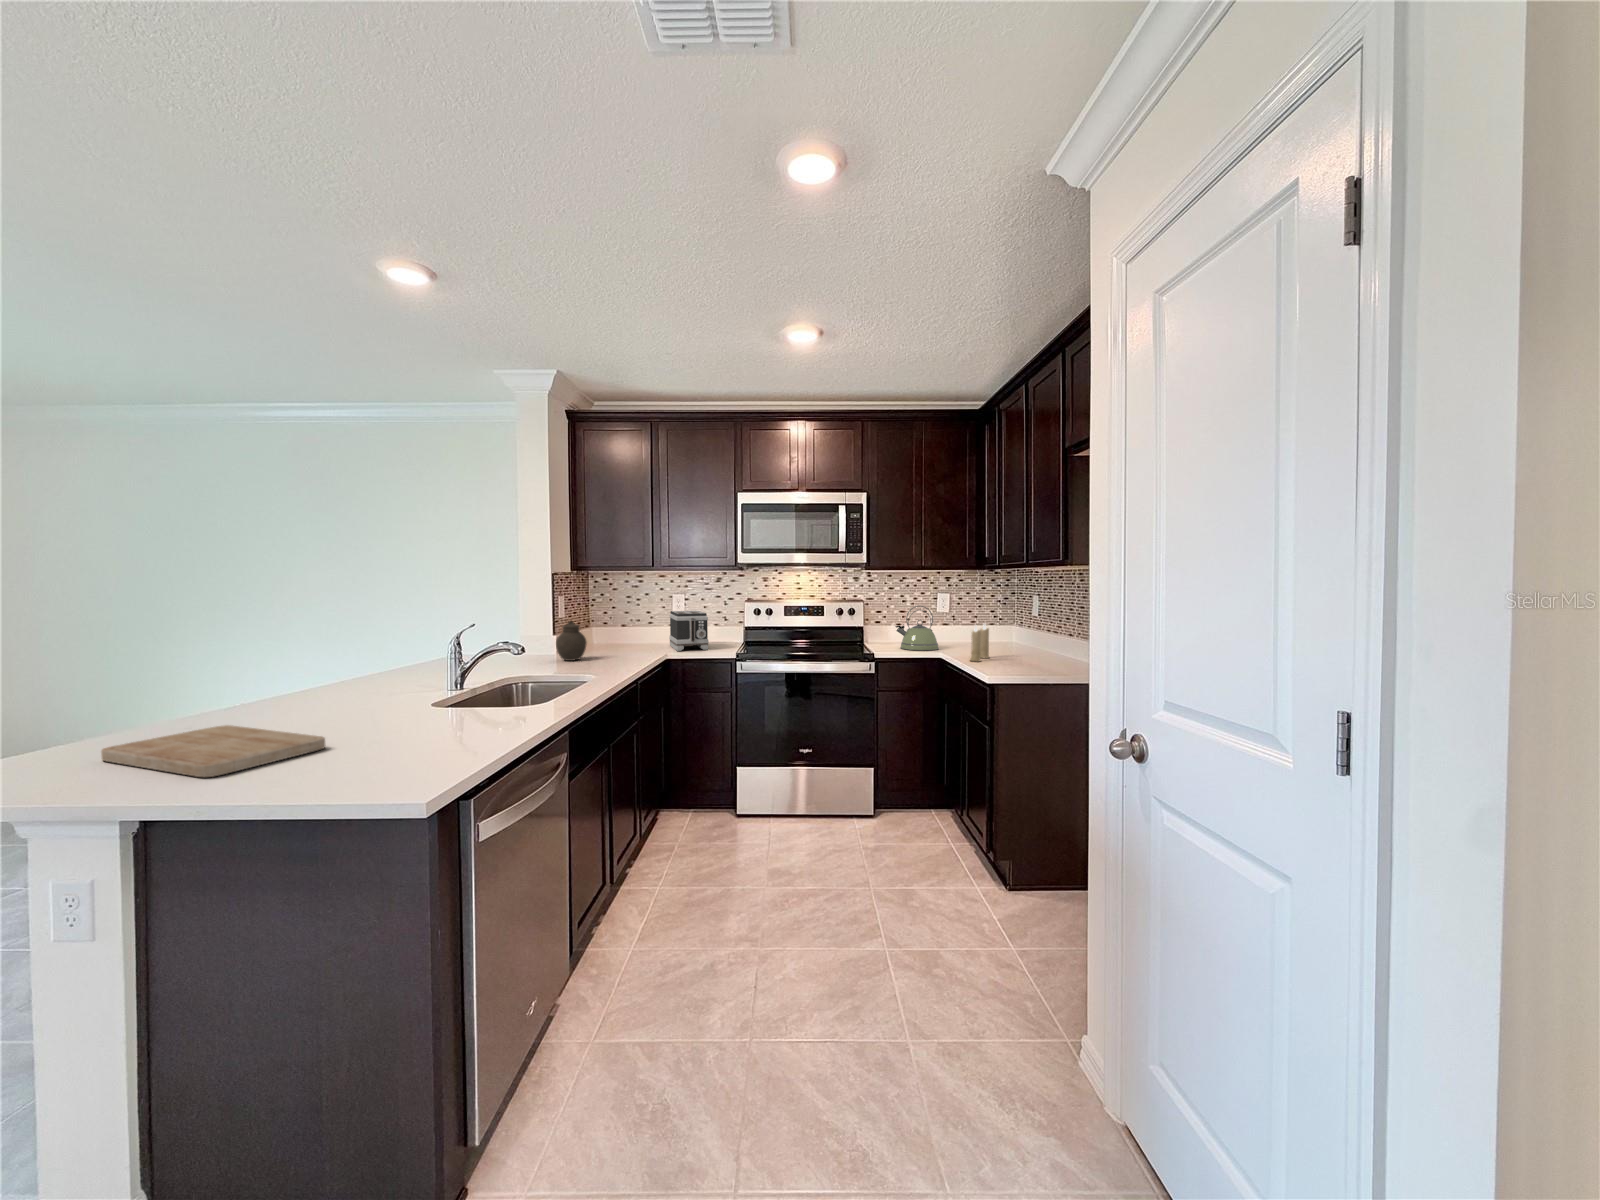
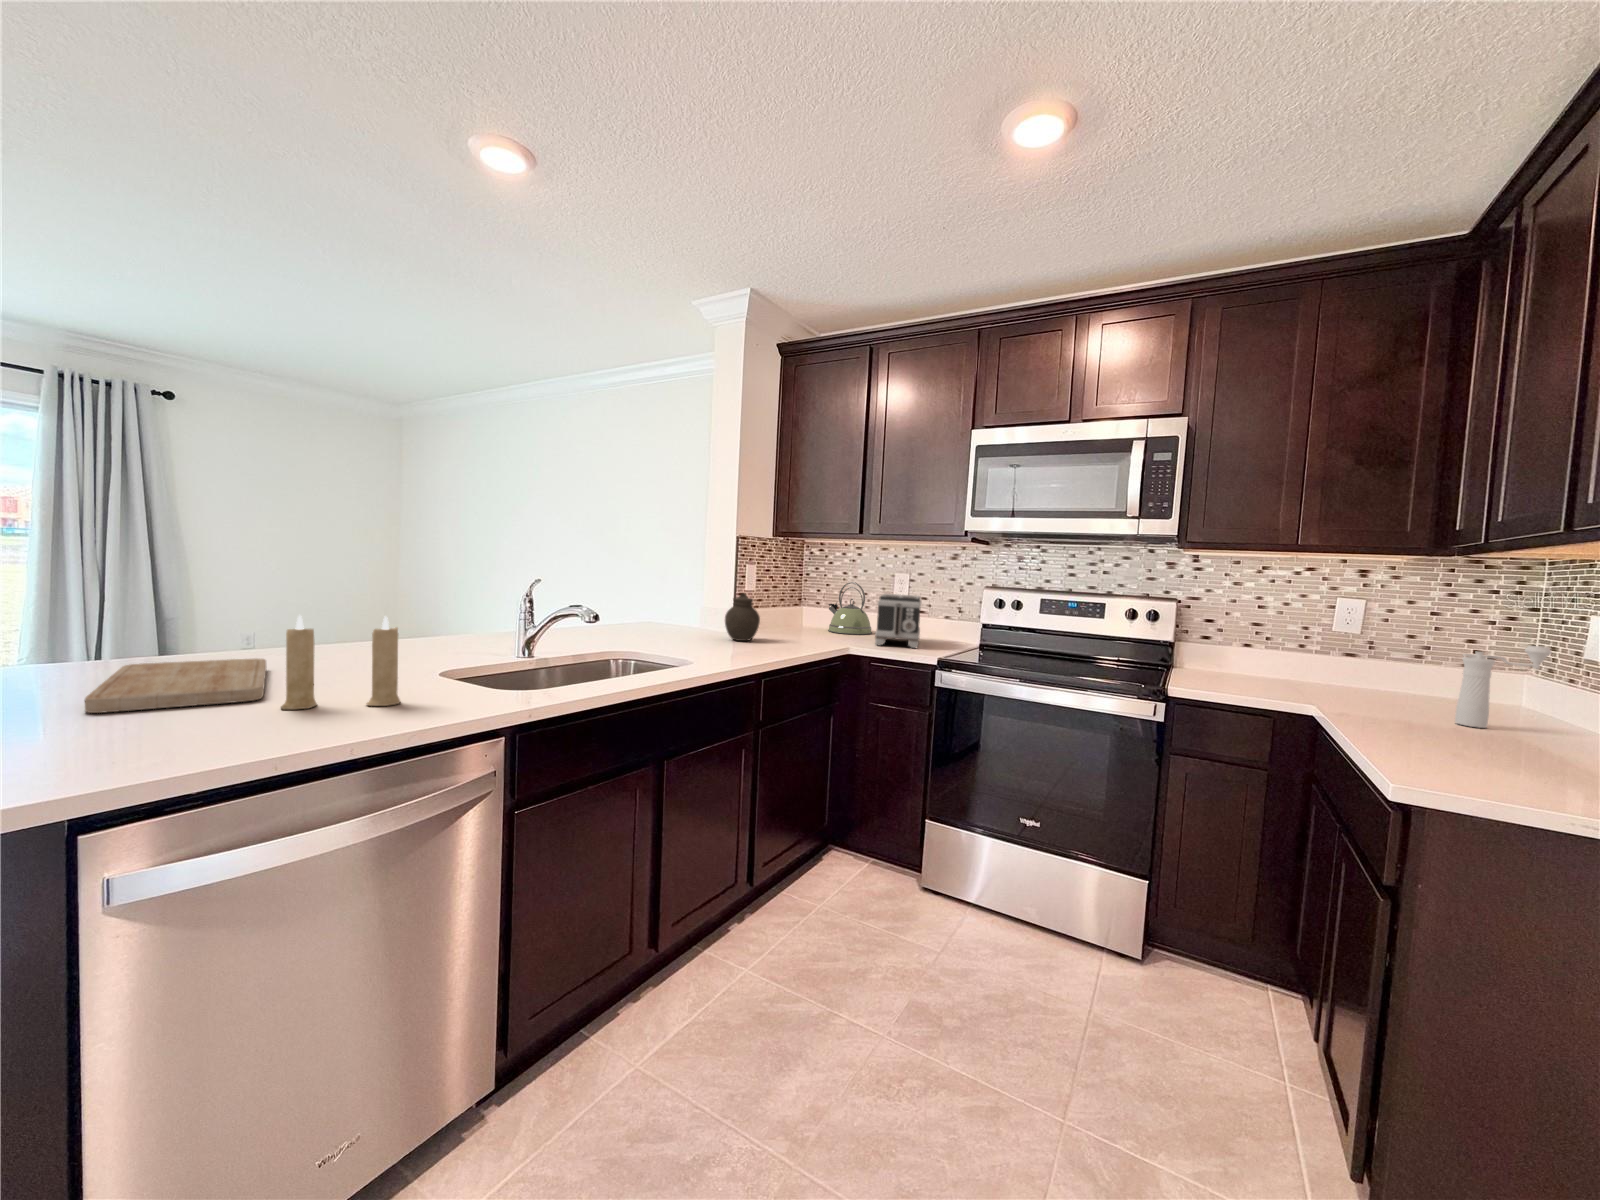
kettle: present [895,606,939,651] -> present [828,582,872,635]
pepper mill: none [992,613,1022,654] -> present [1455,646,1551,728]
candle: present [970,625,989,662] -> present [281,615,400,709]

